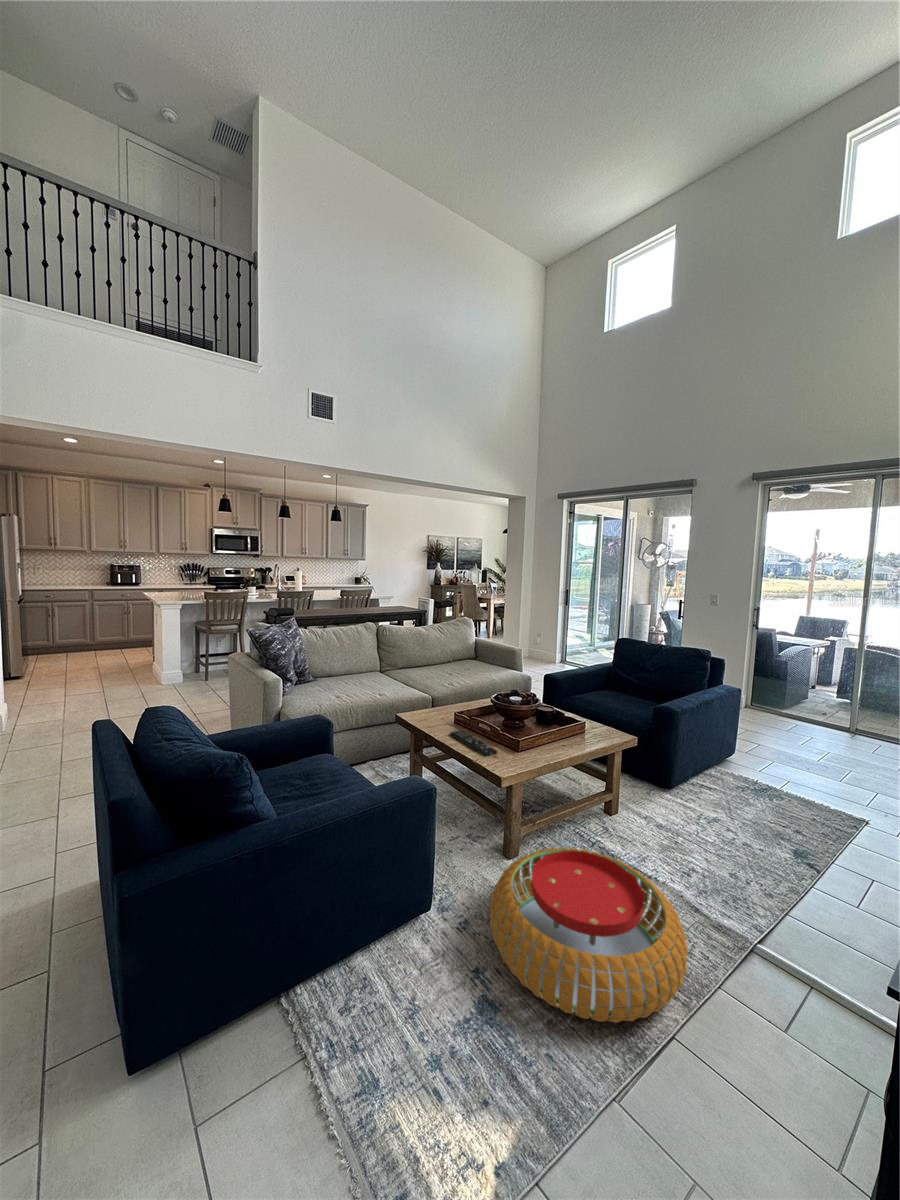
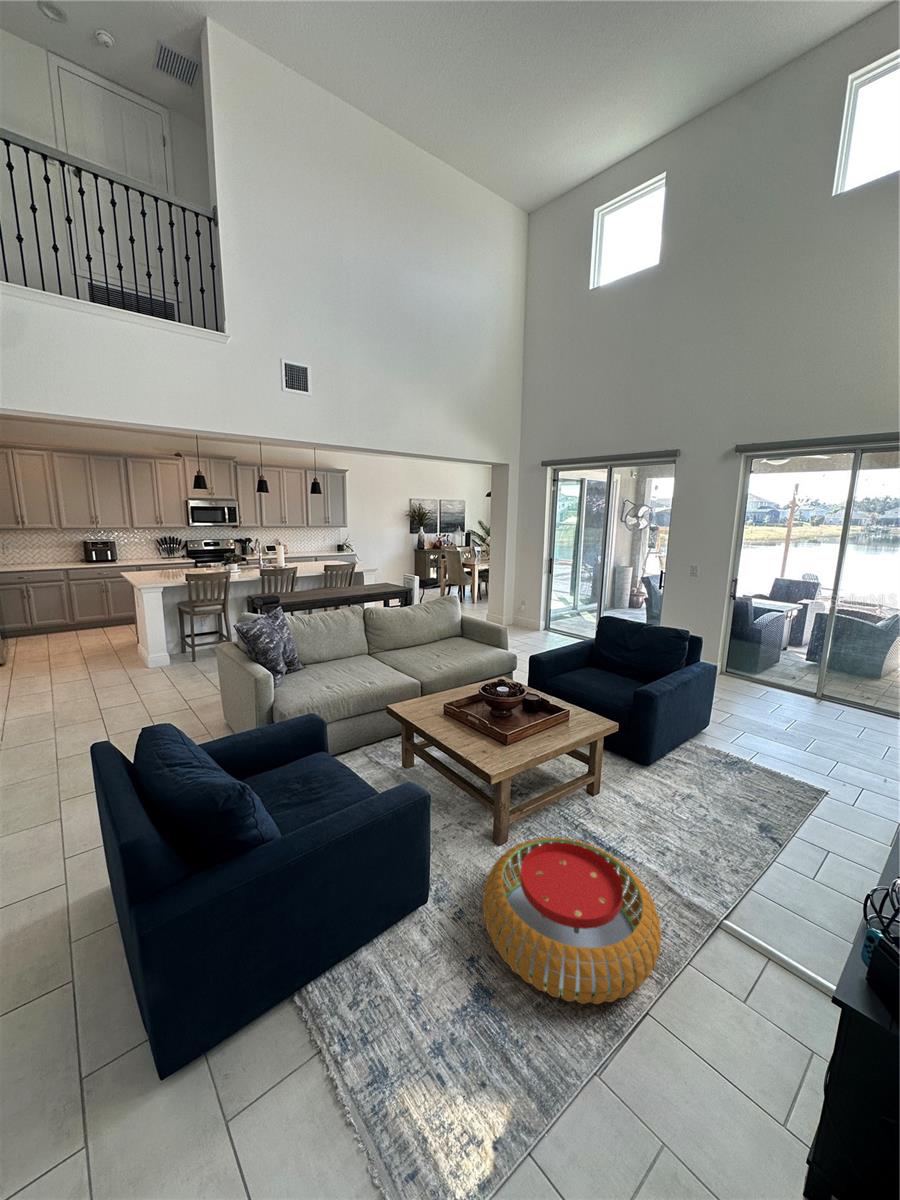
remote control: present [450,730,497,756] -> none [441,722,486,751]

